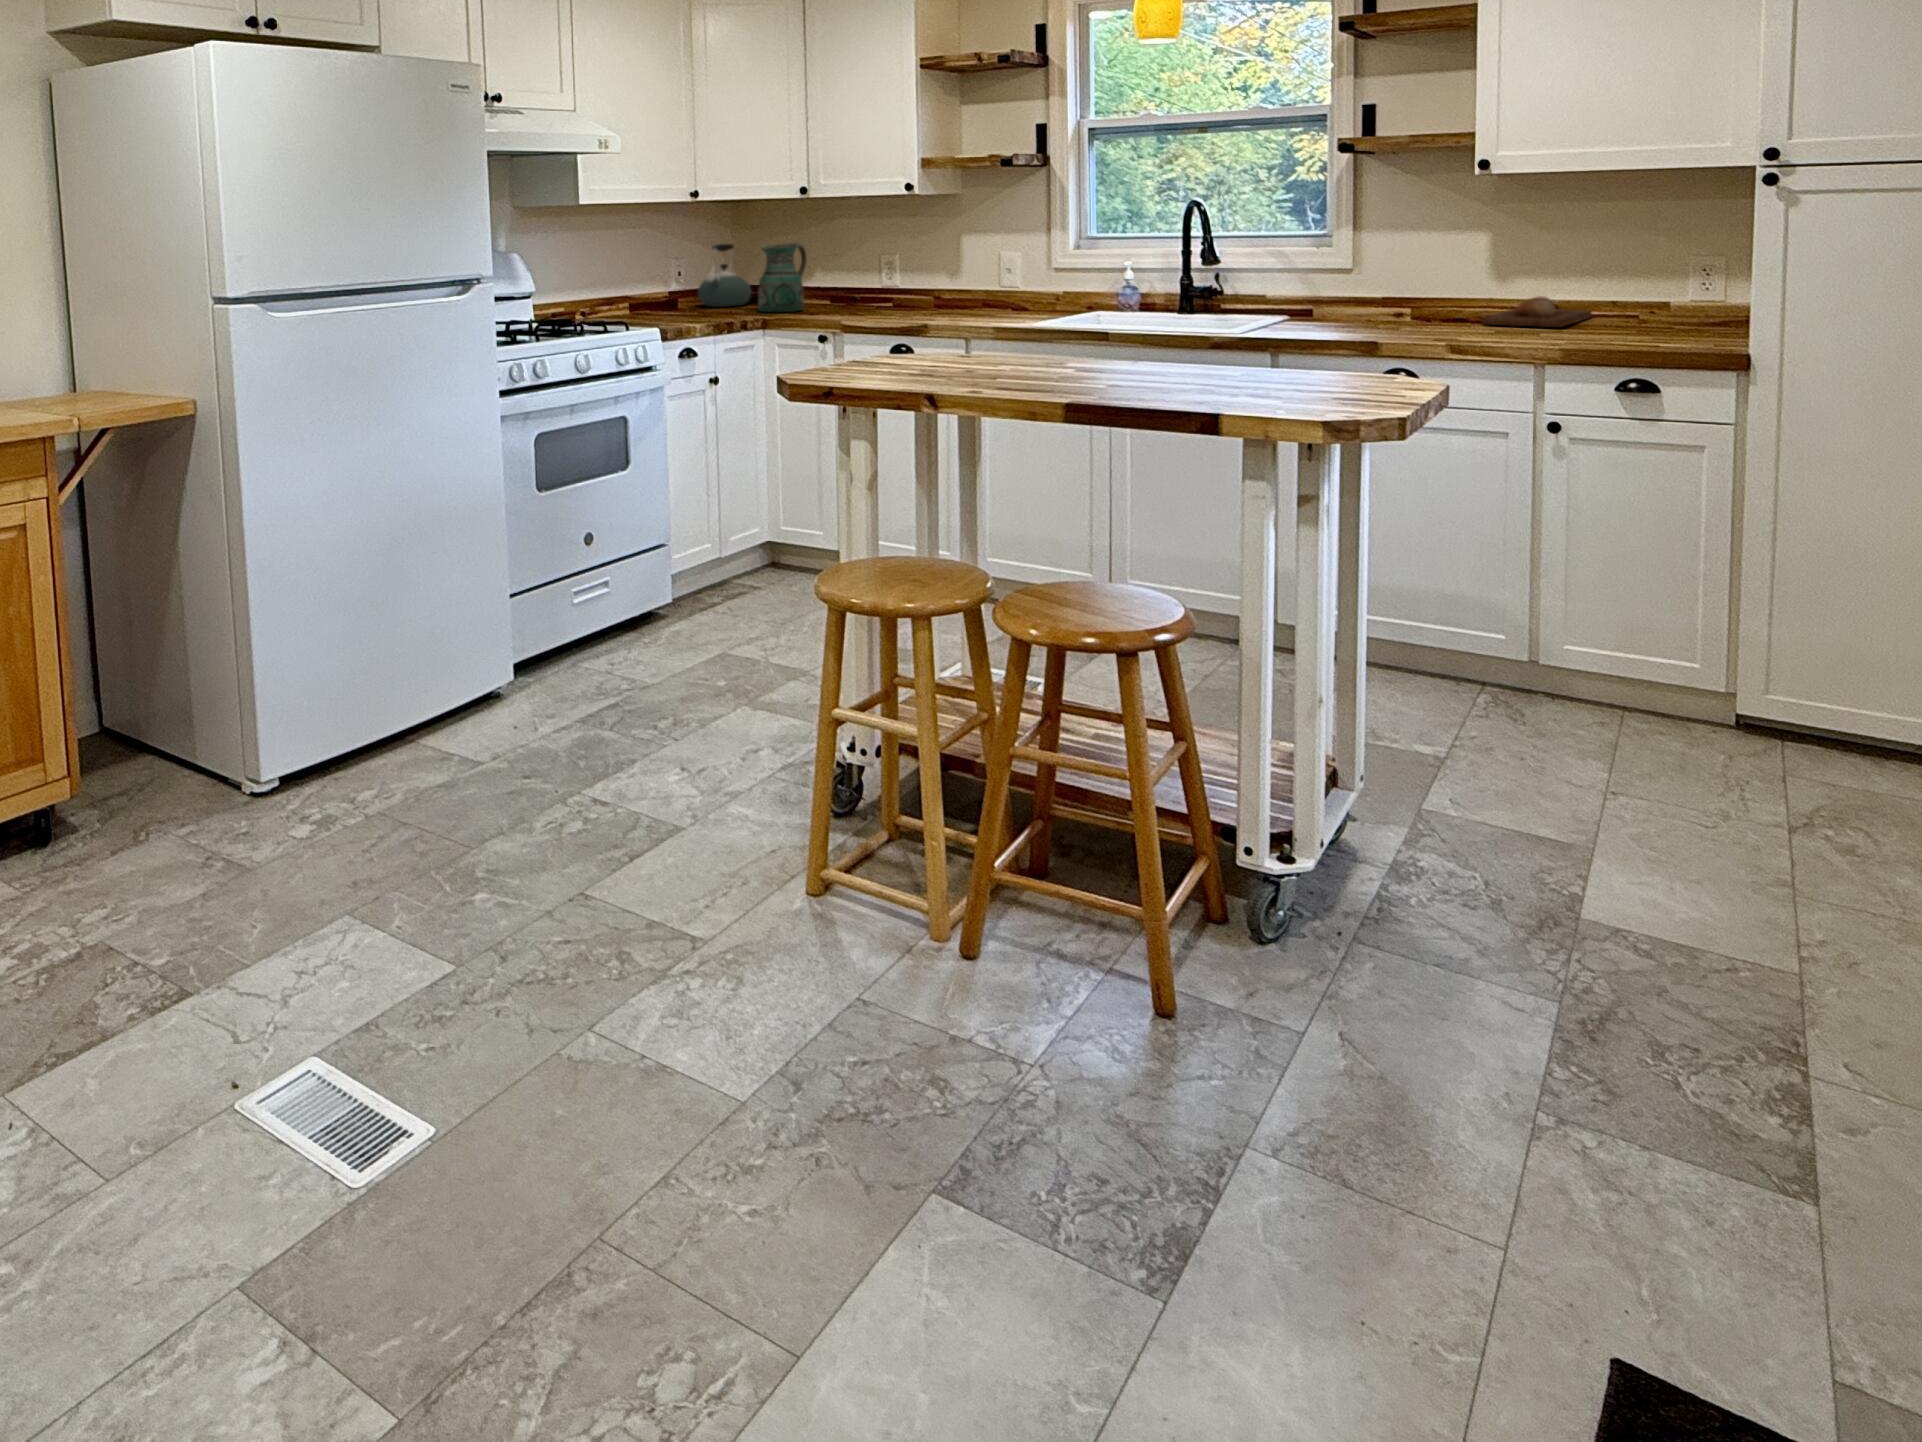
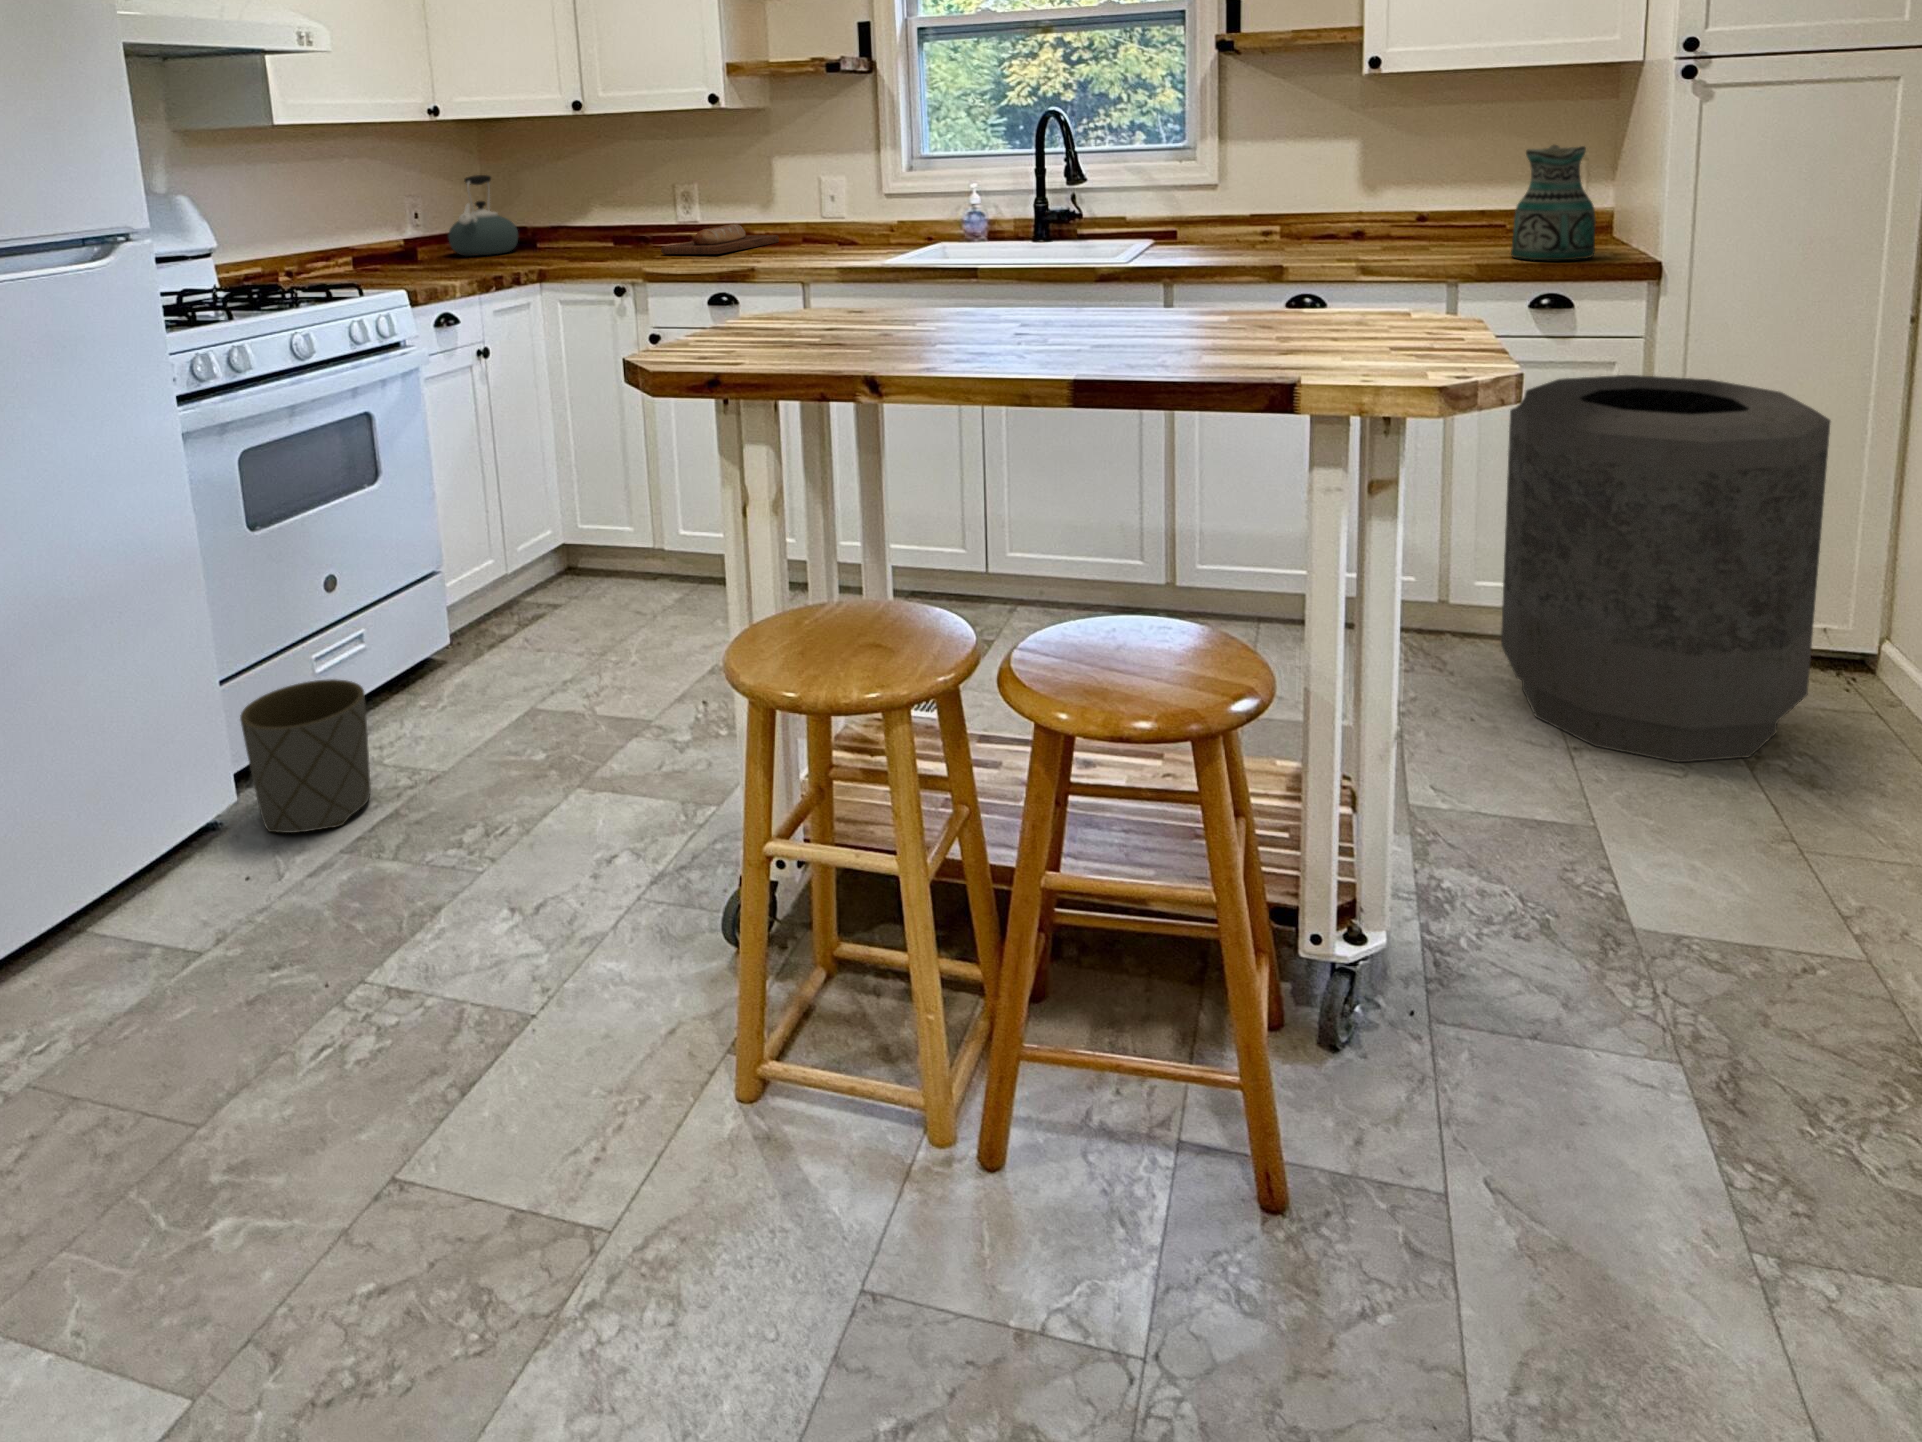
ceramic pitcher: present [758,242,807,312] -> present [1511,145,1596,260]
bread loaf: present [1482,296,1592,327] -> present [661,224,779,254]
trash can: none [1570,458,1885,826] -> present [1501,375,1831,762]
planter: none [520,604,601,708] -> present [240,679,371,833]

